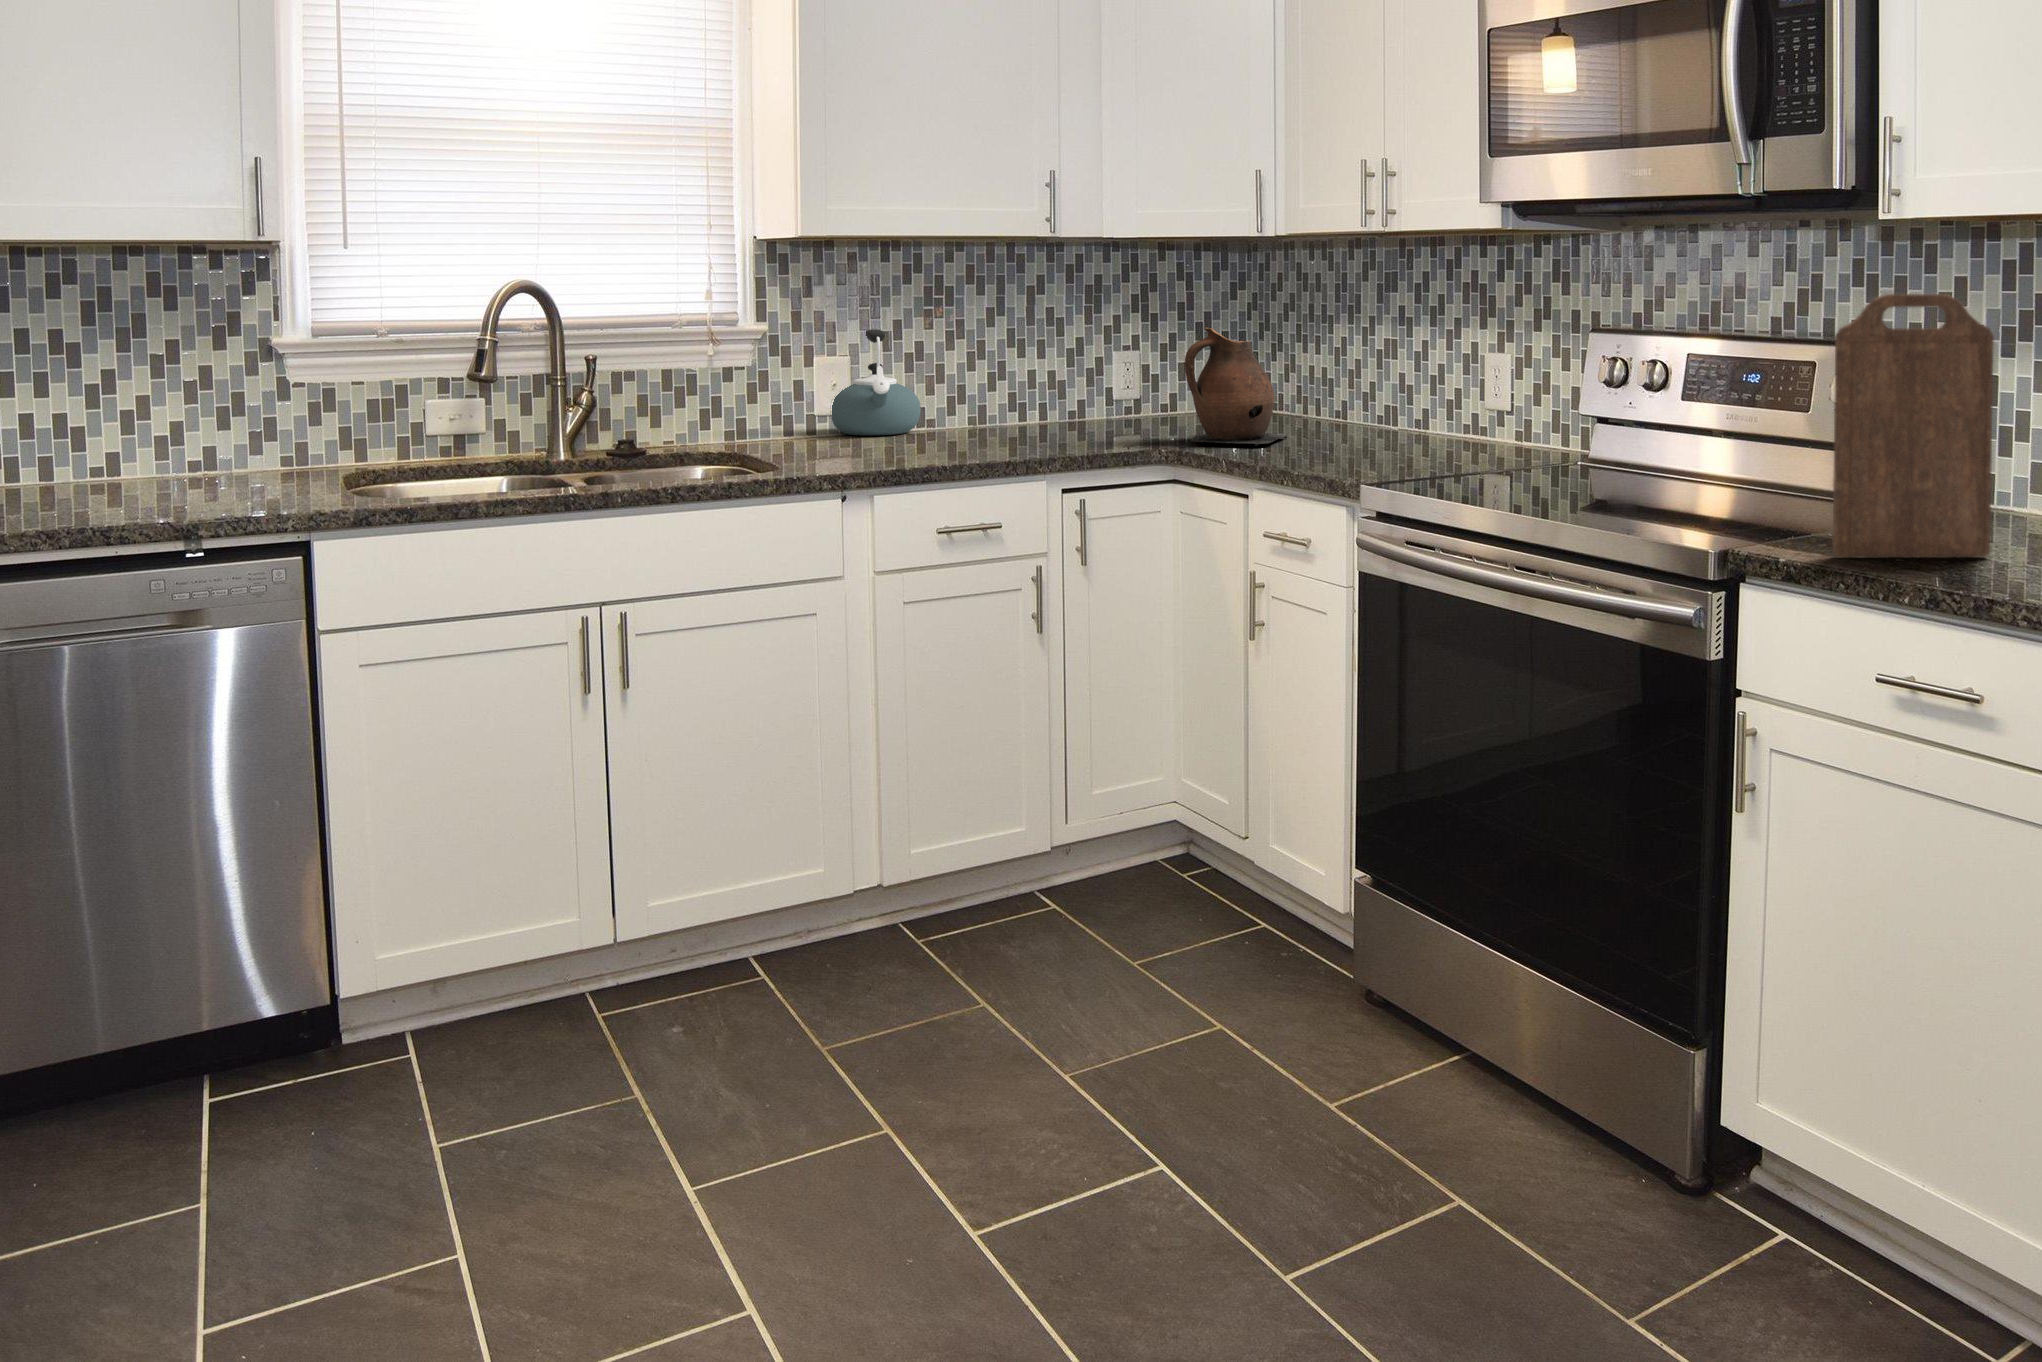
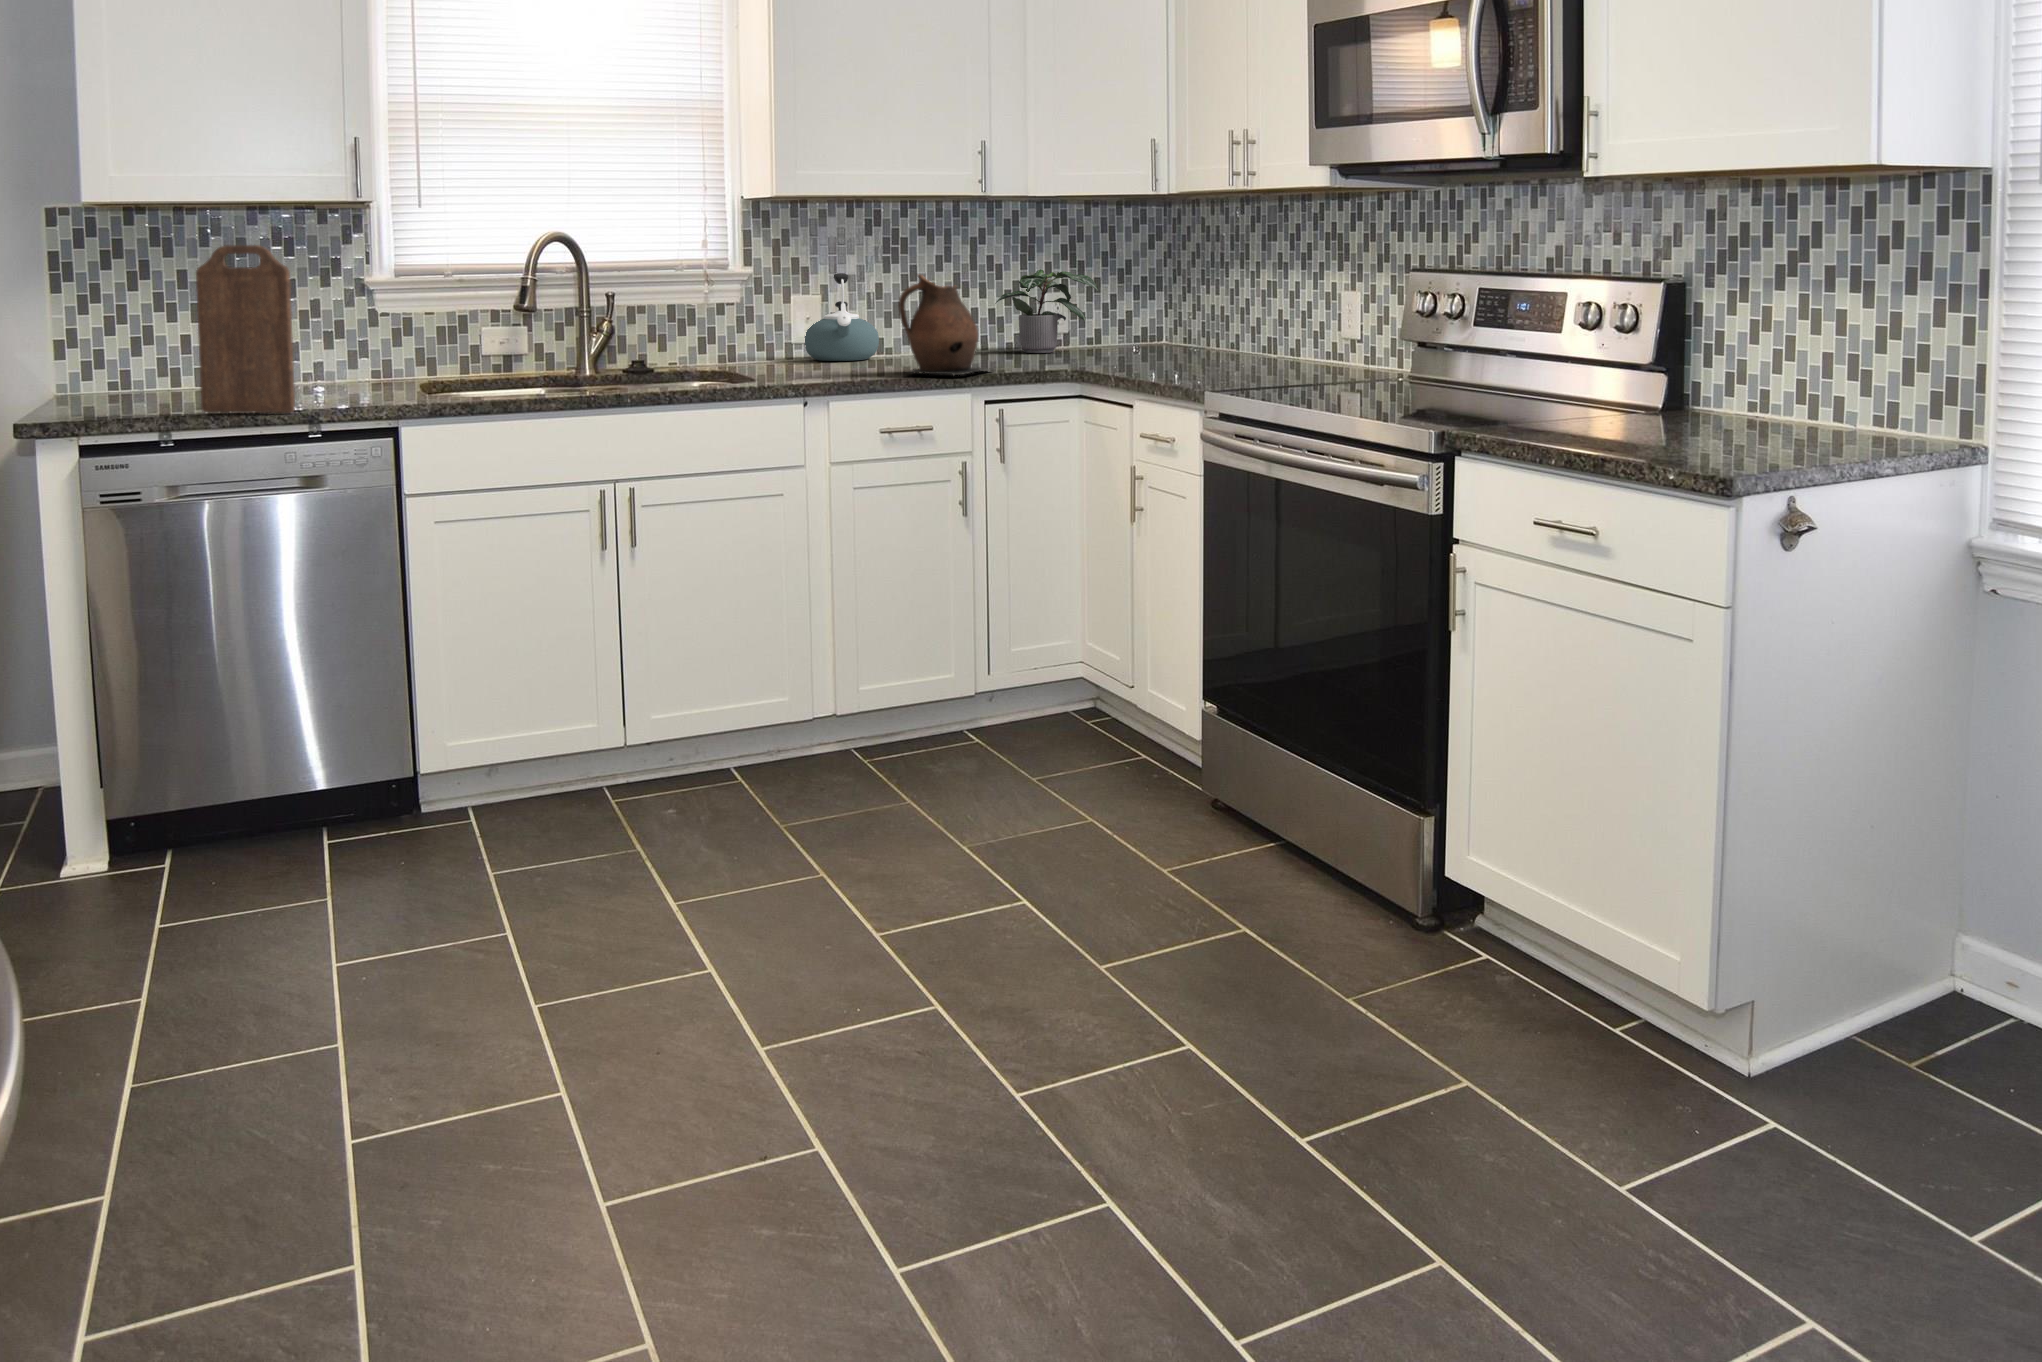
cutting board: present [1833,294,1994,557] -> present [196,245,295,413]
potted plant: none [1055,323,1177,423] -> present [995,269,1098,353]
ceramic pitcher: present [1185,328,1287,446] -> present [898,275,990,376]

